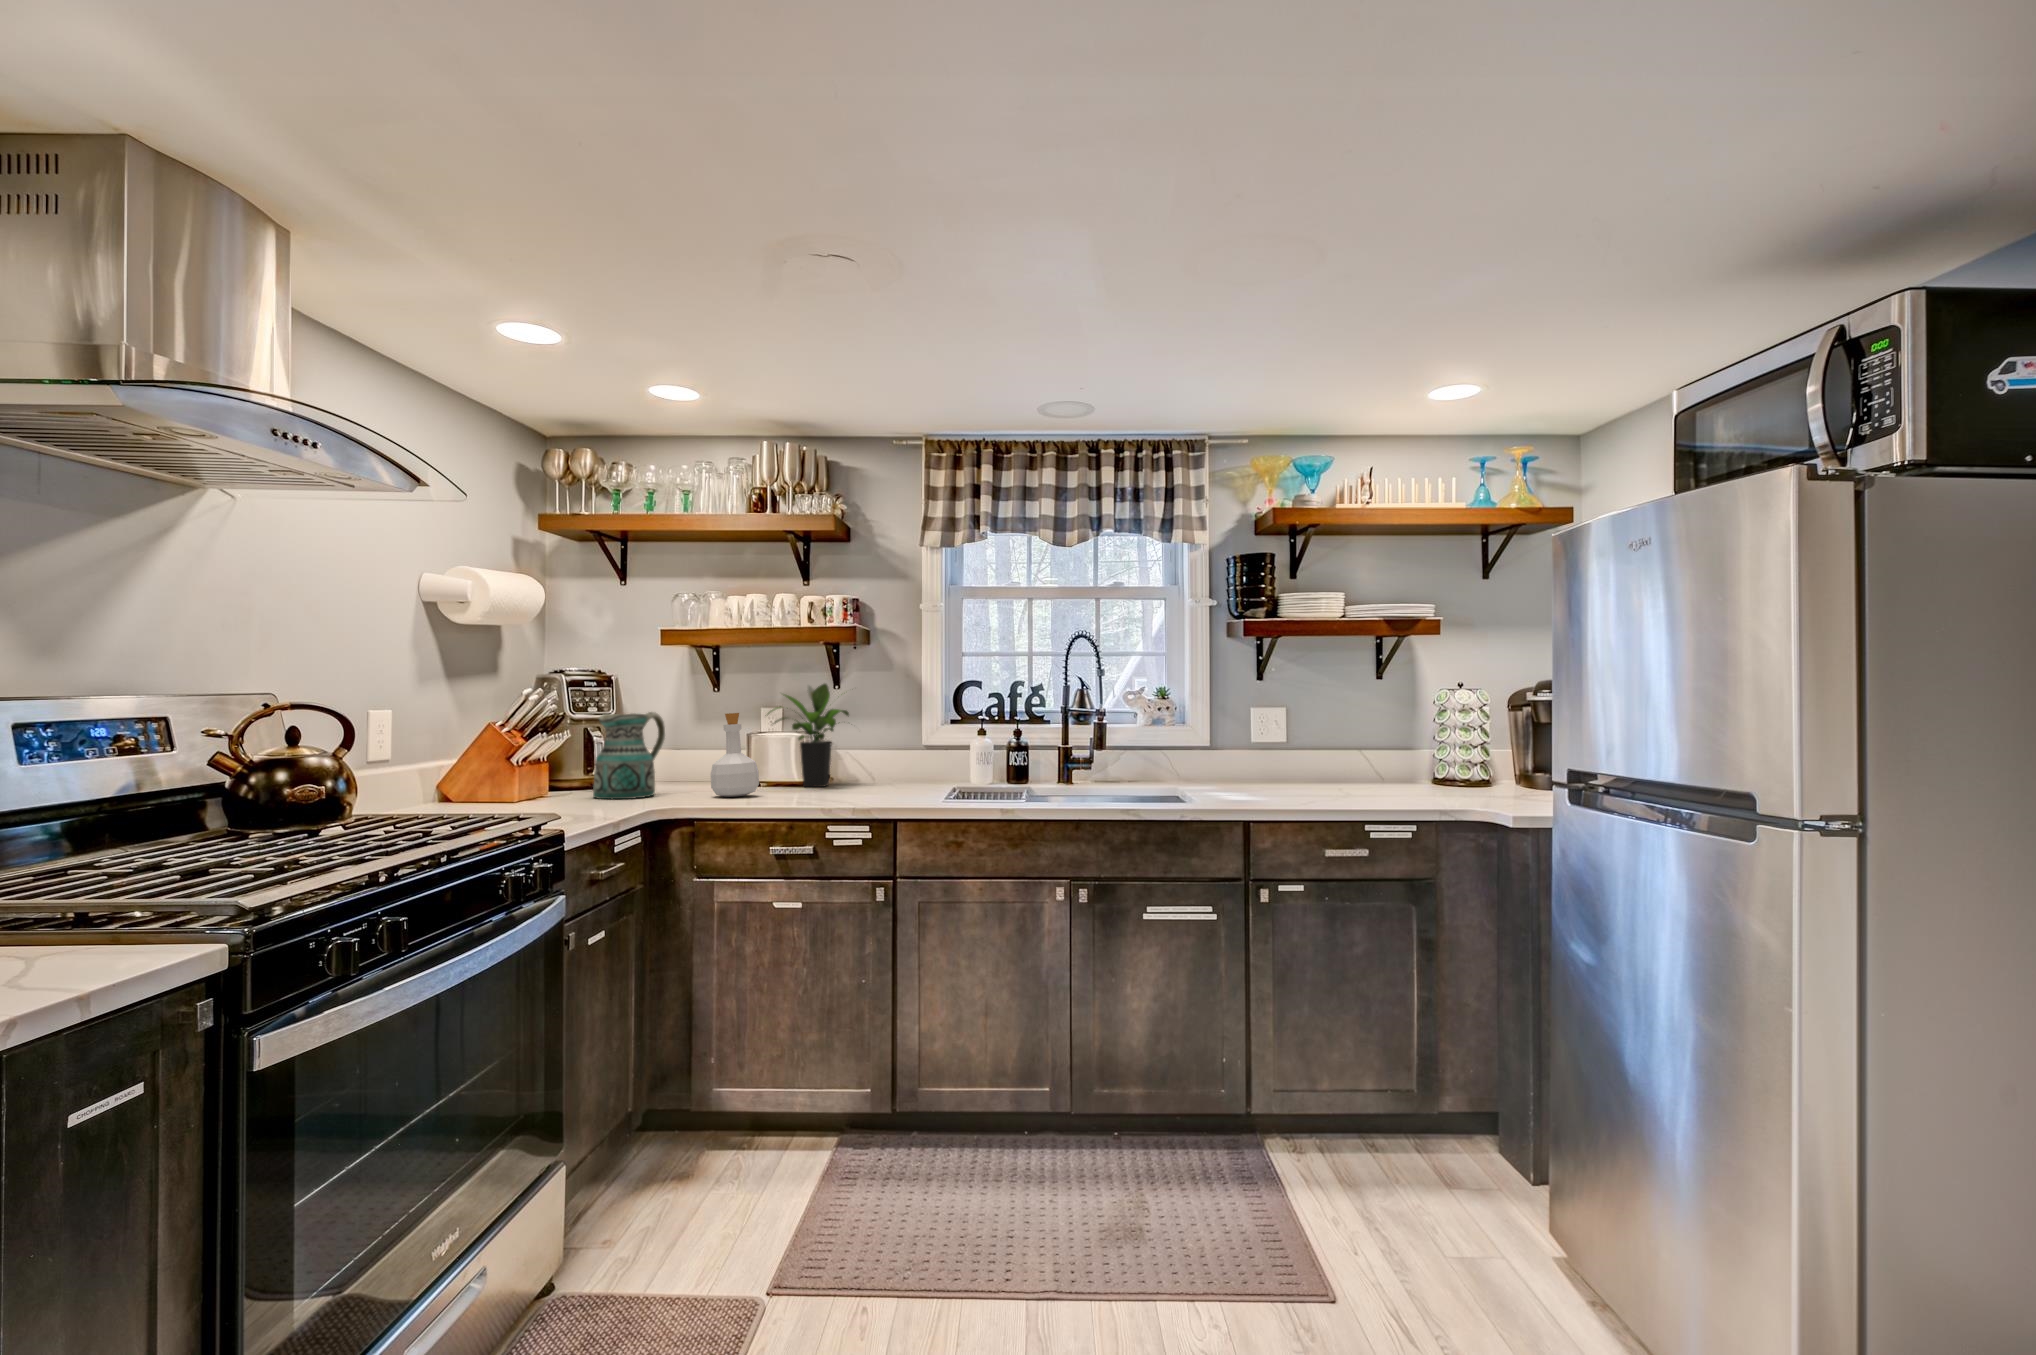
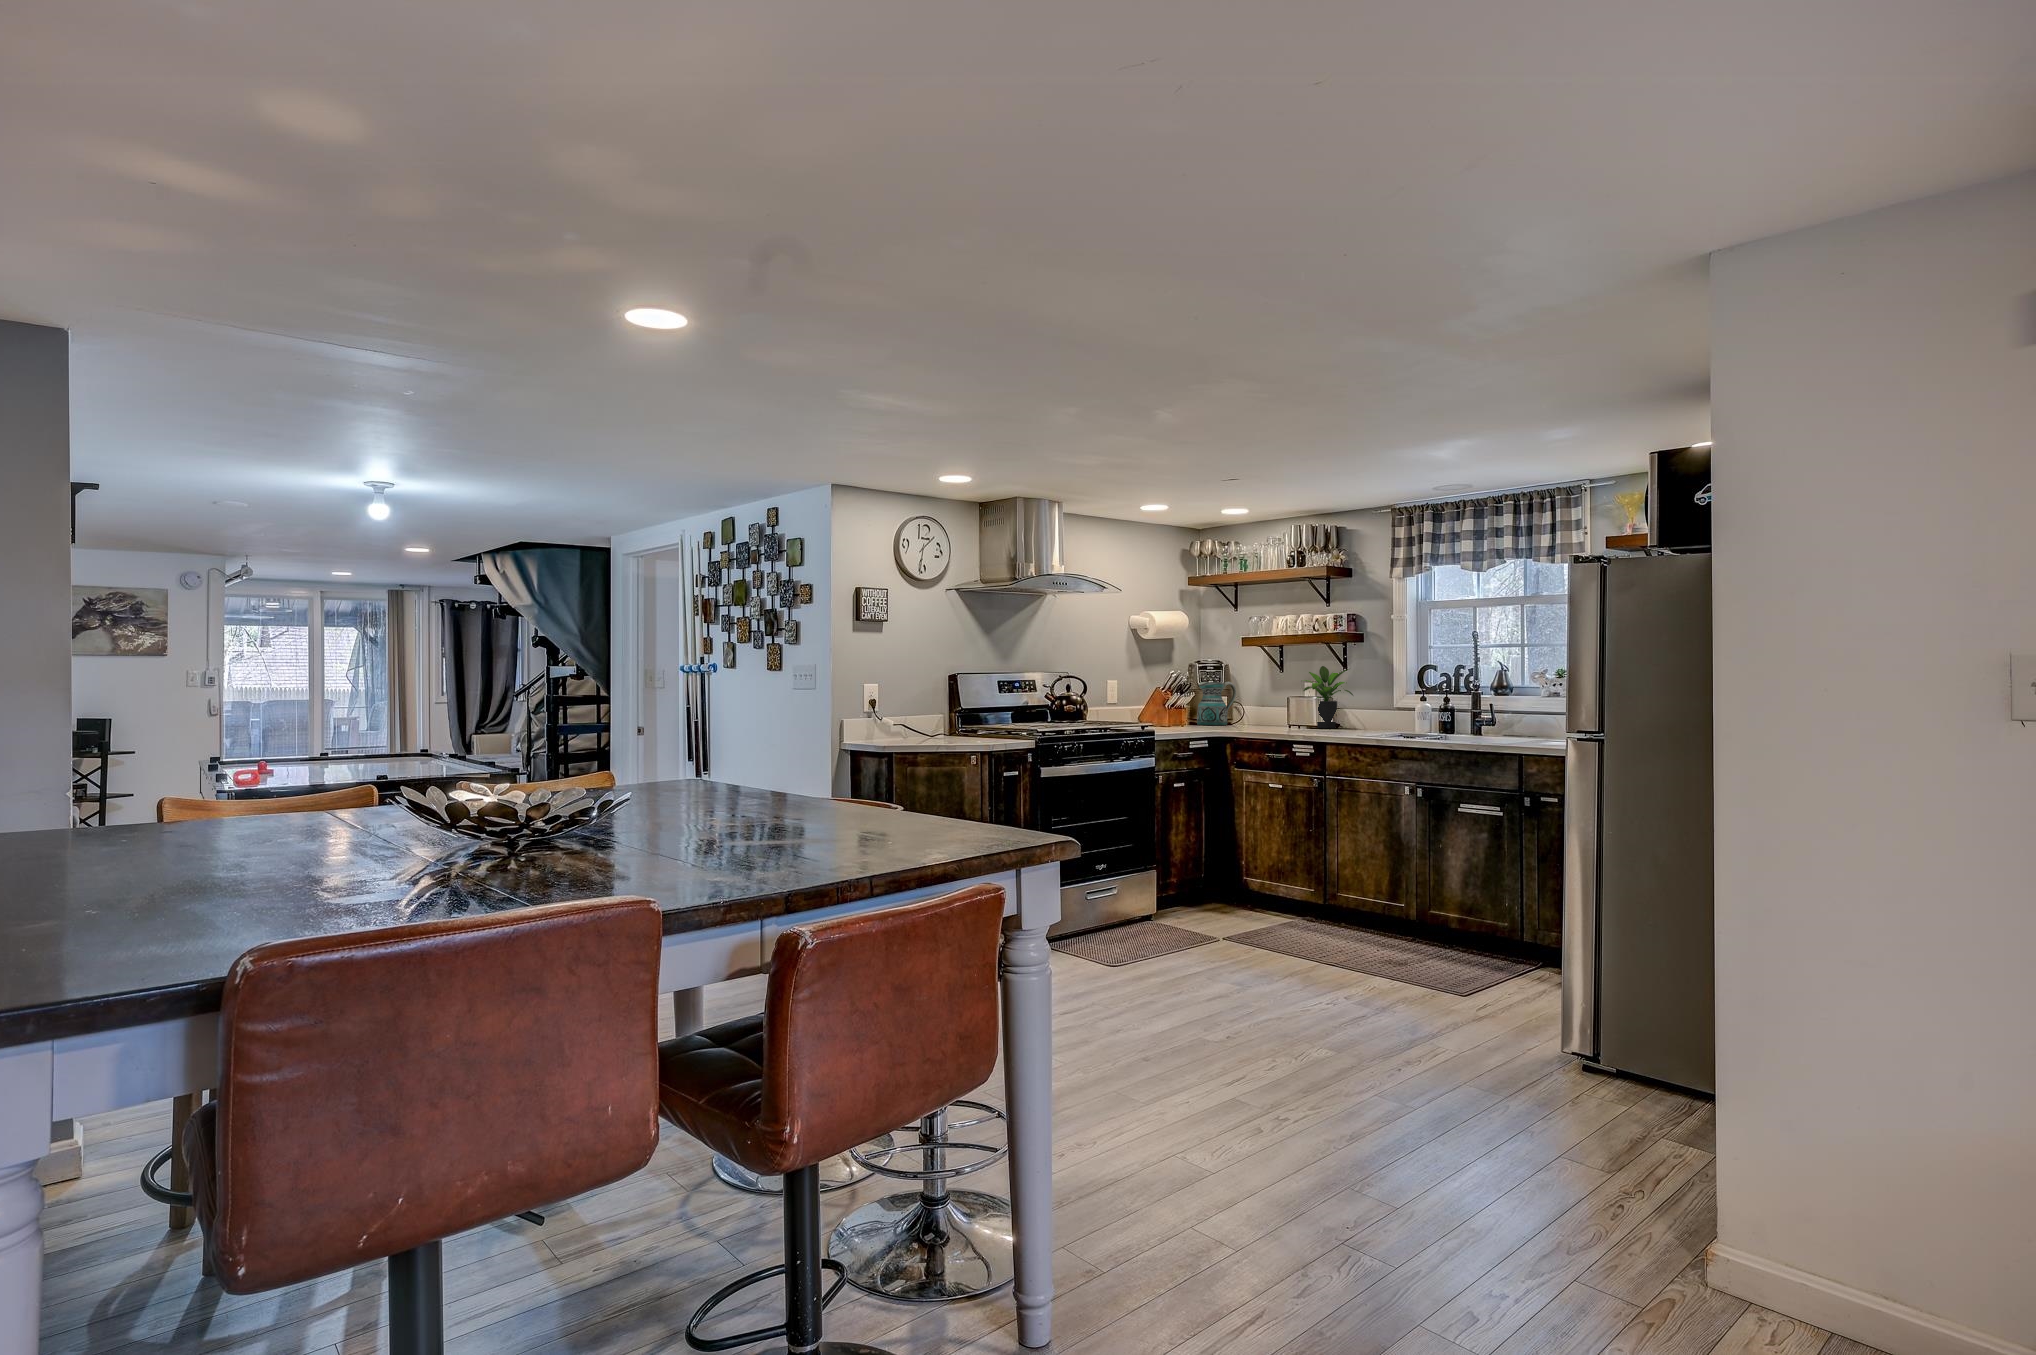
bottle: present [711,713,759,797] -> none [1249,682,1275,727]

